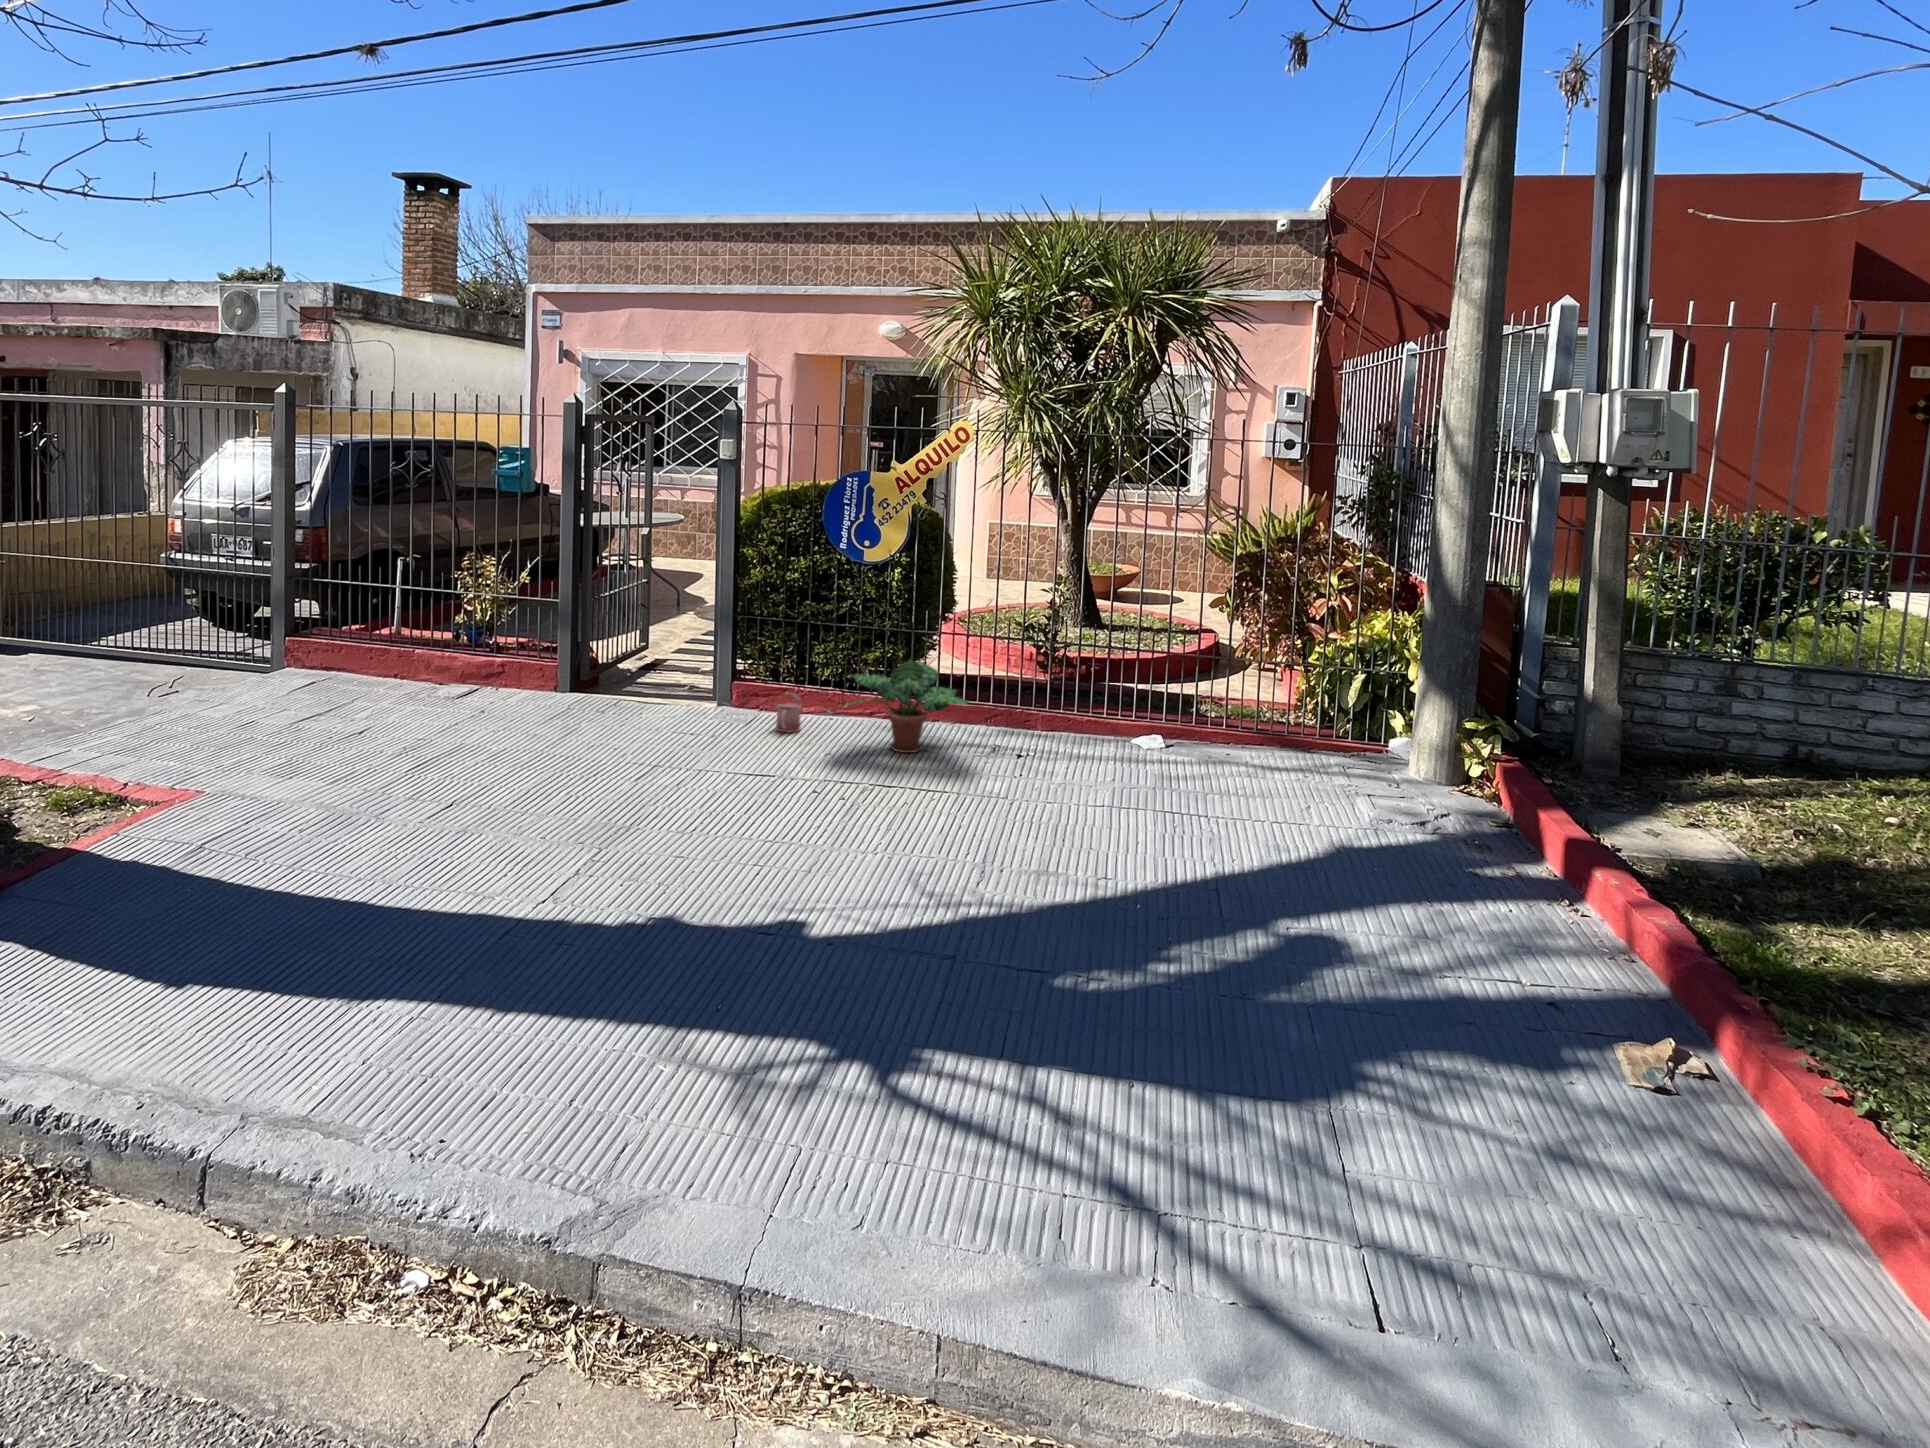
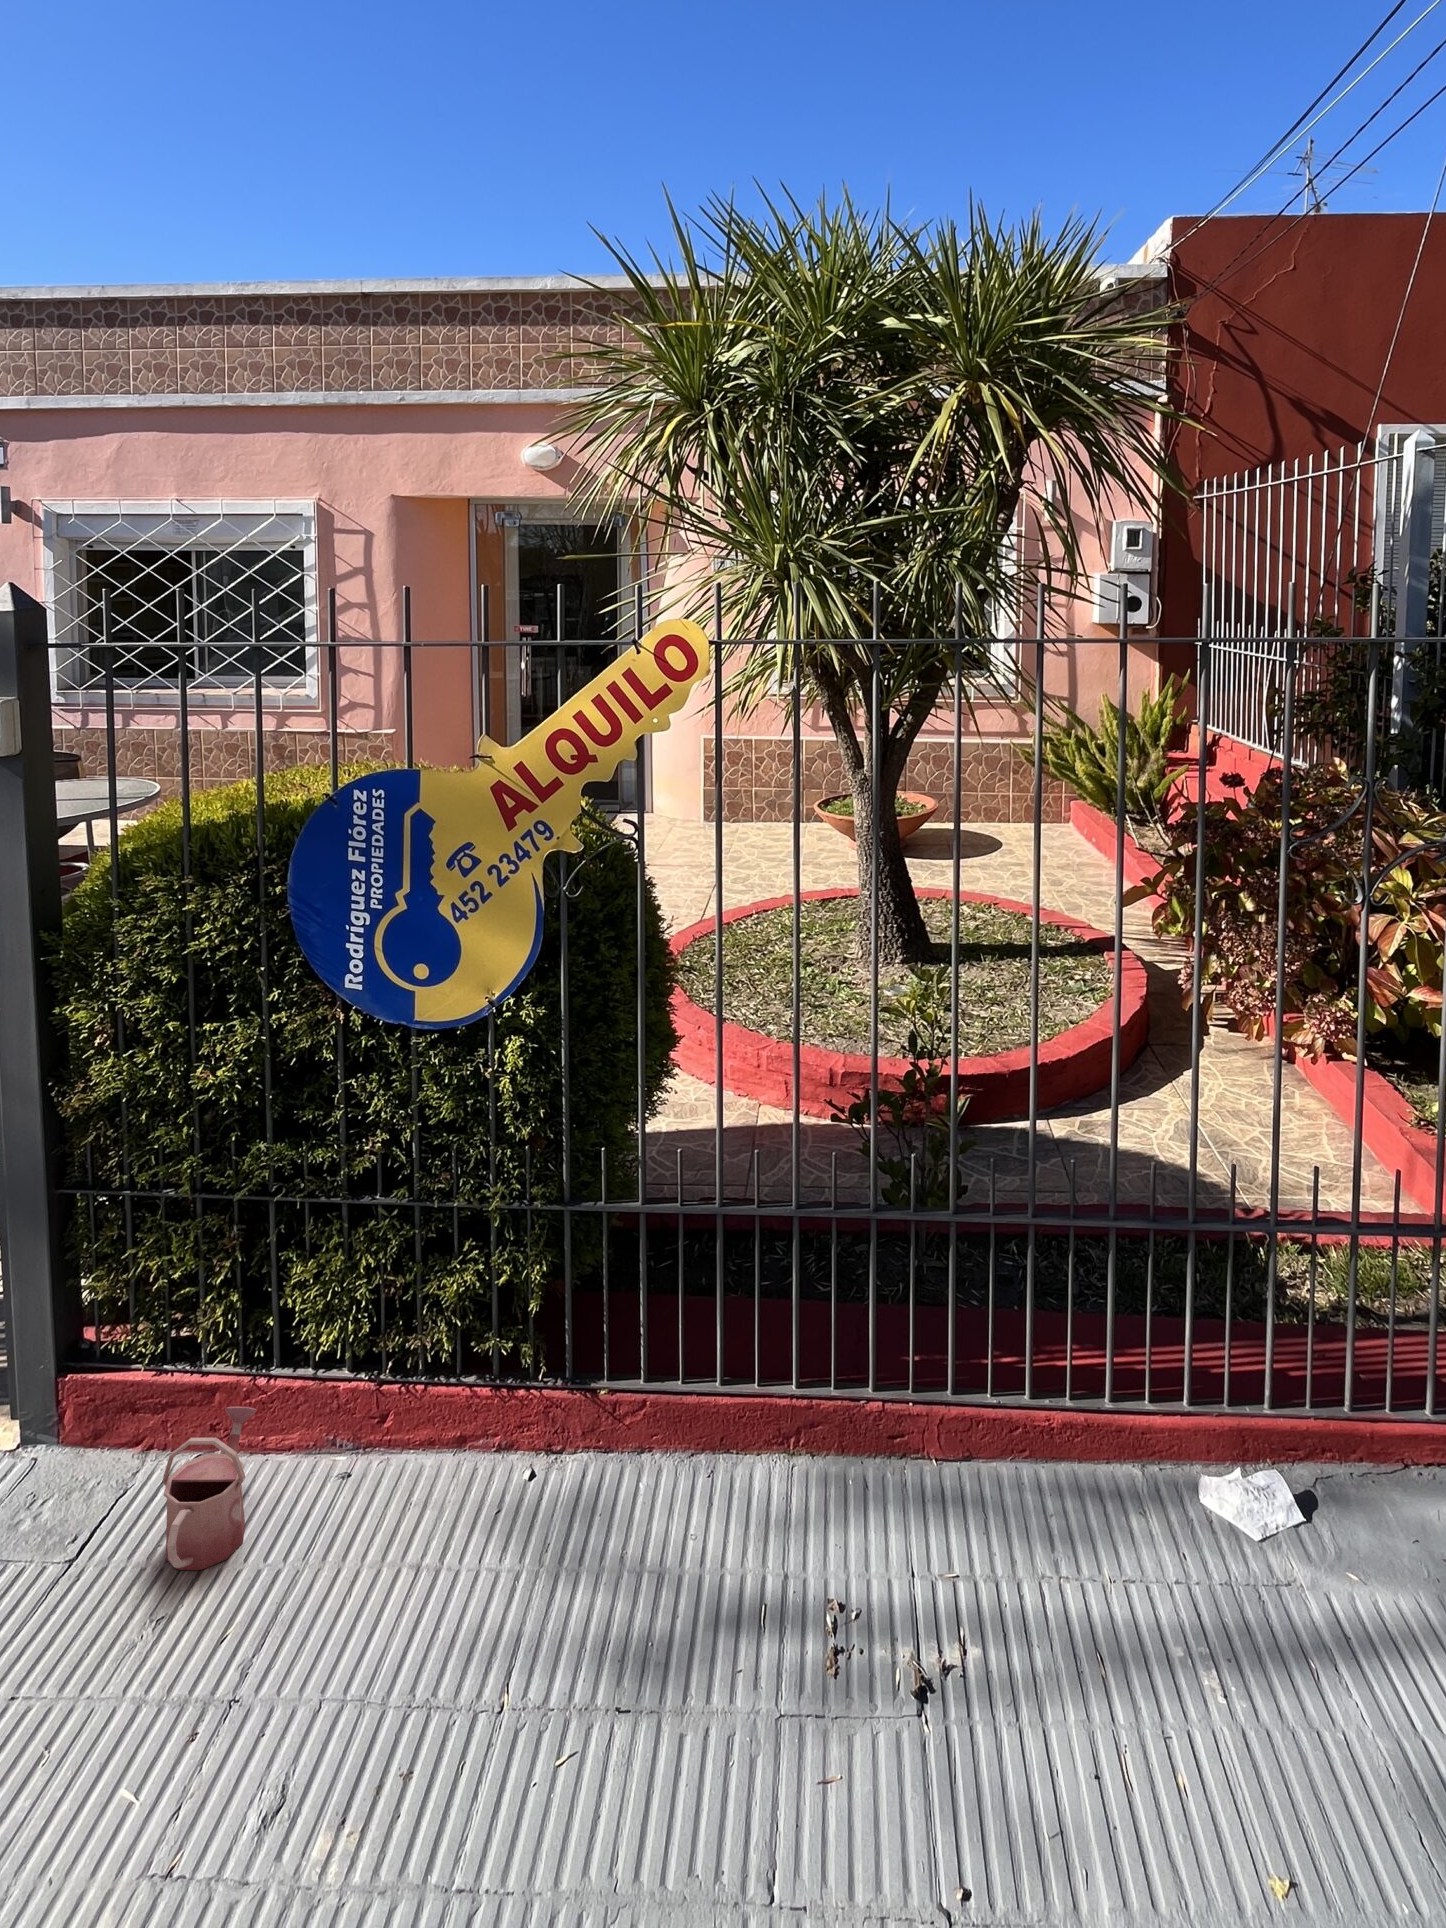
potted plant: present [840,659,968,753] -> none [279,1287,744,1668]

